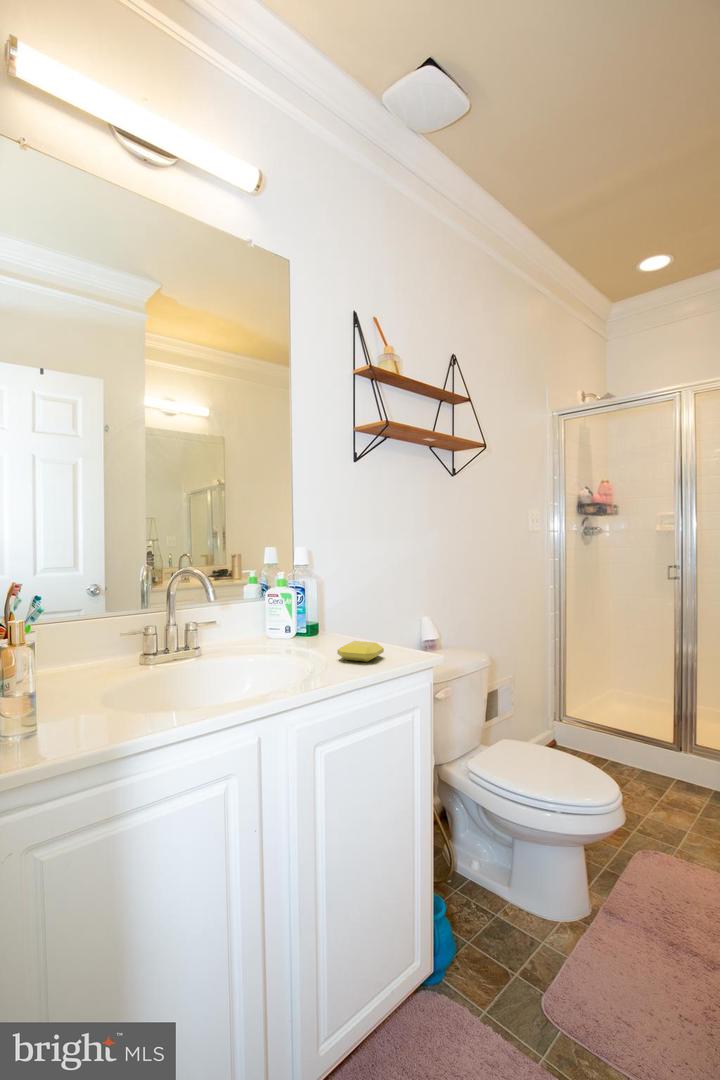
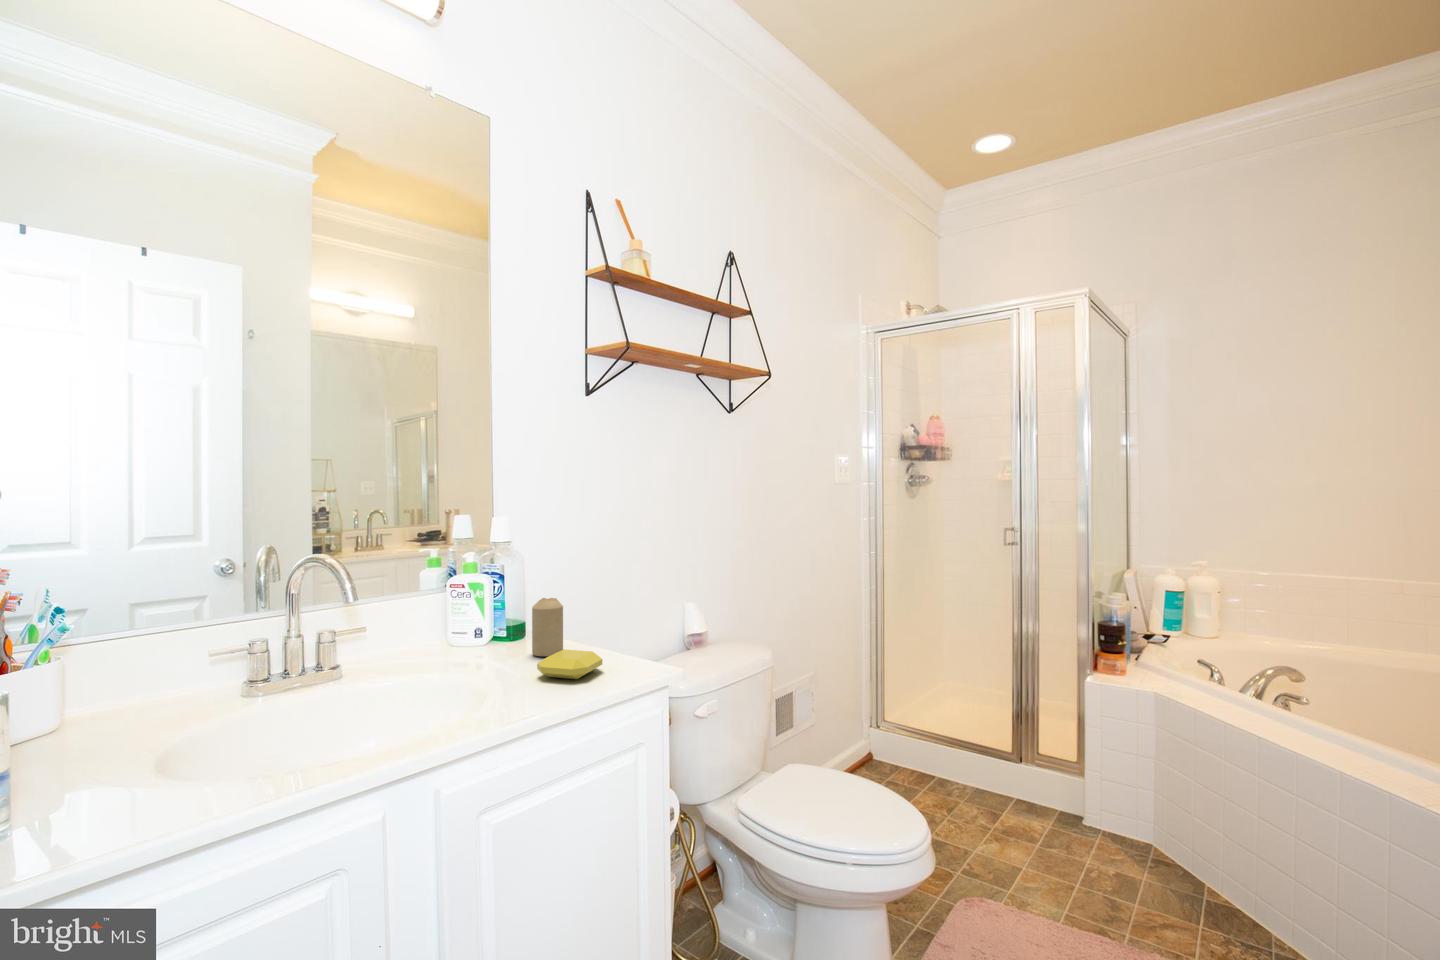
candle: none [328,605,349,647] -> present [532,598,563,656]

